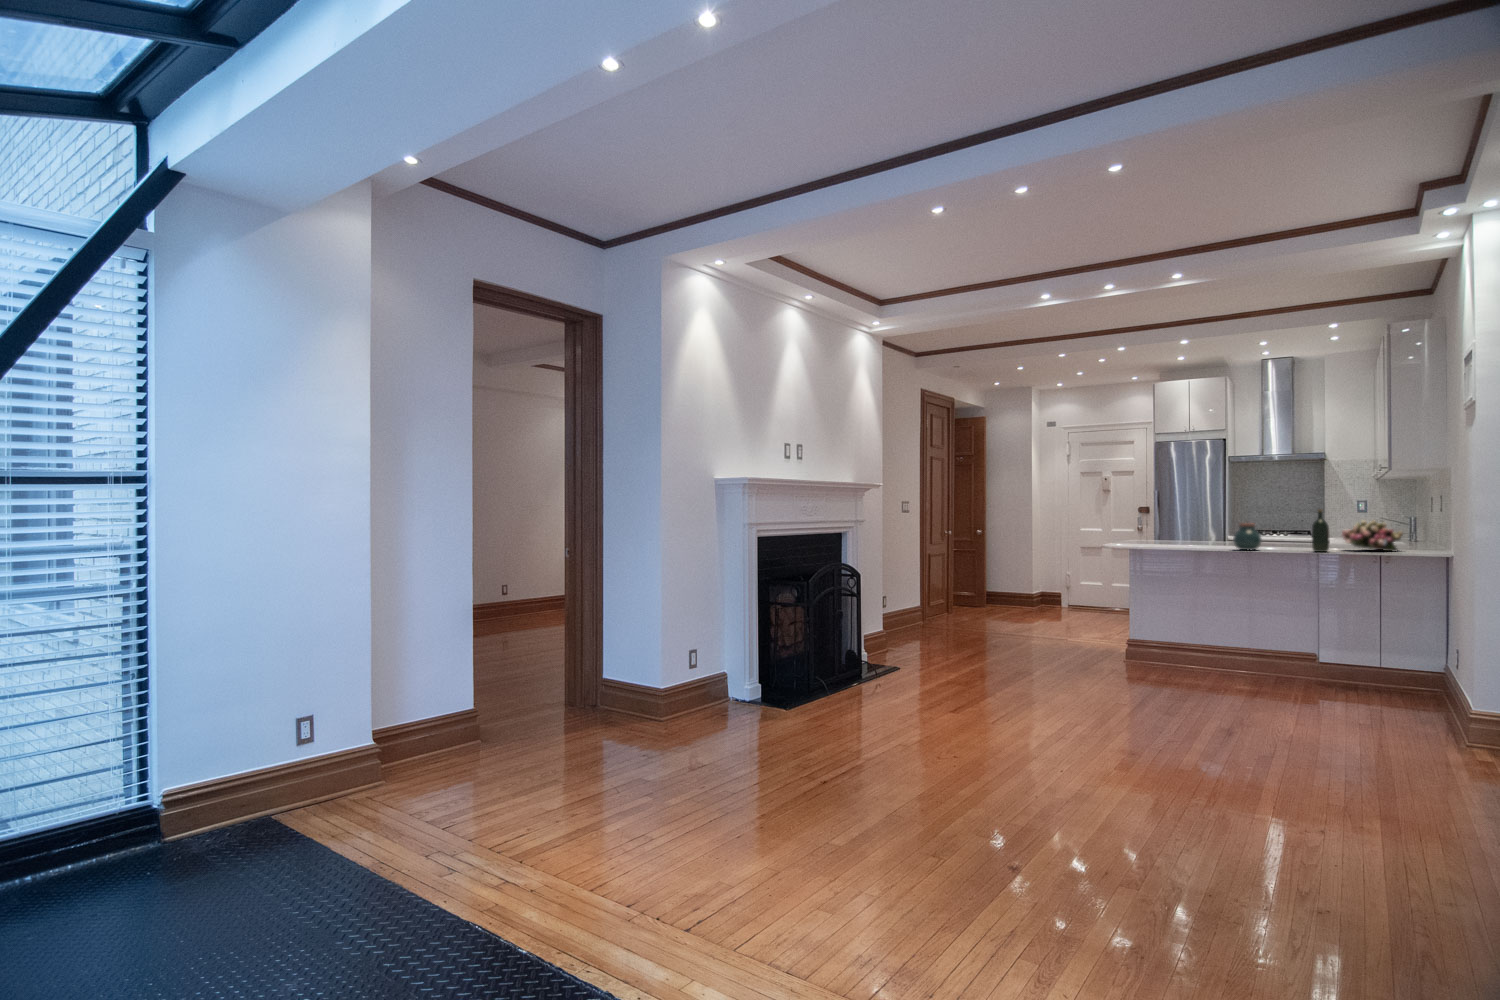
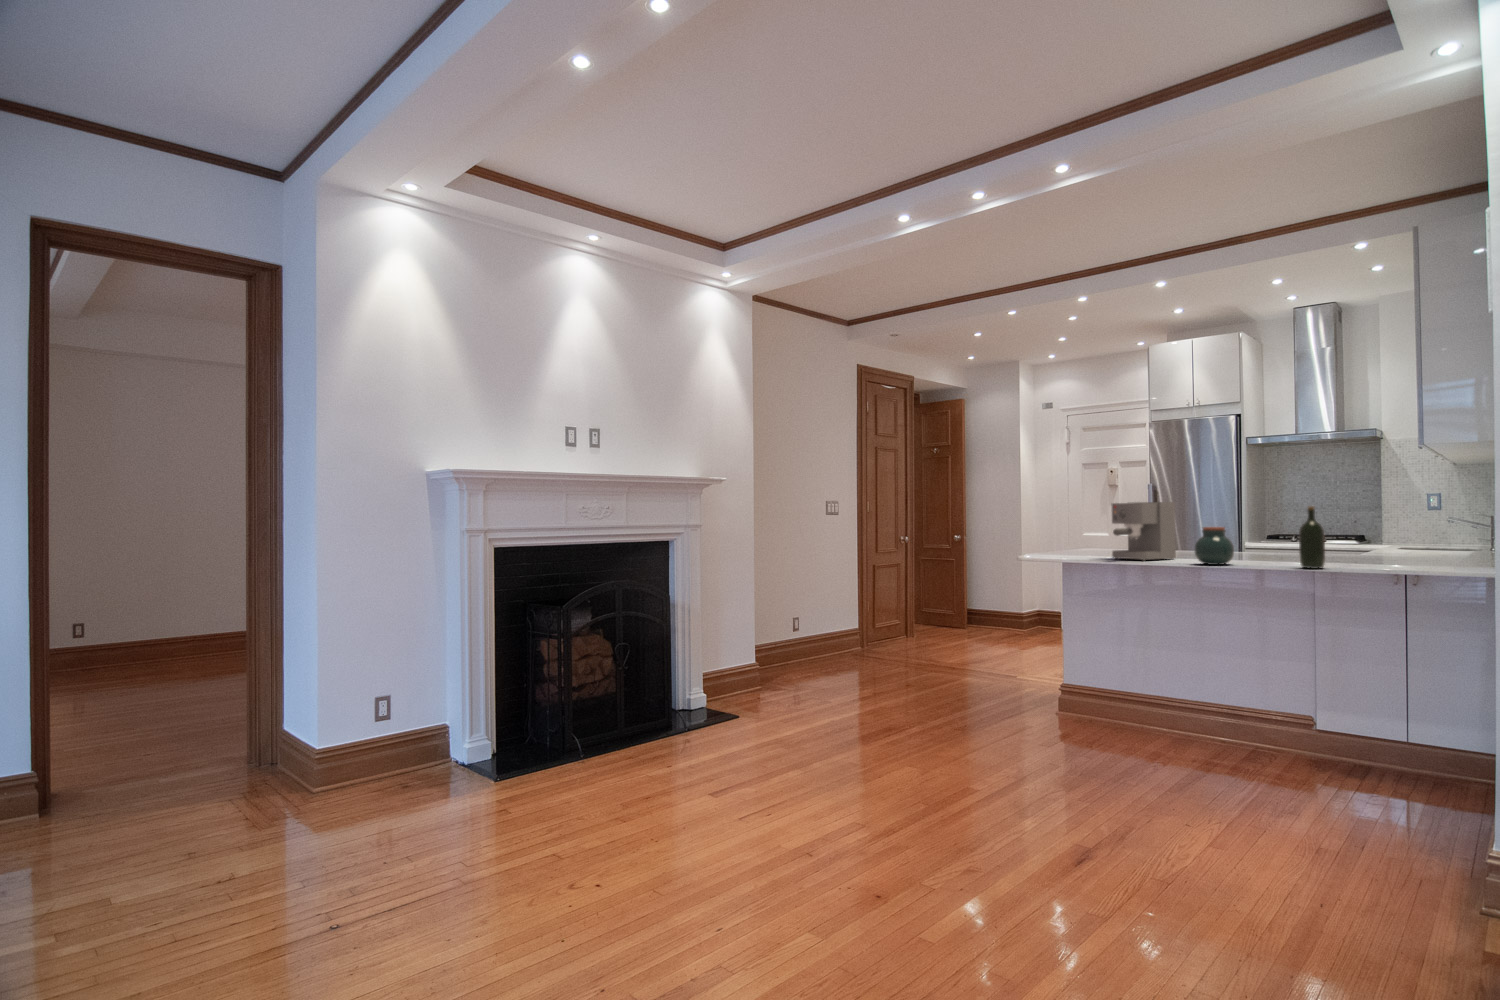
coffee maker: none [1162,505,1209,548] -> present [1112,502,1176,561]
flower arrangement: present [1342,520,1403,551] -> none [1348,522,1443,568]

